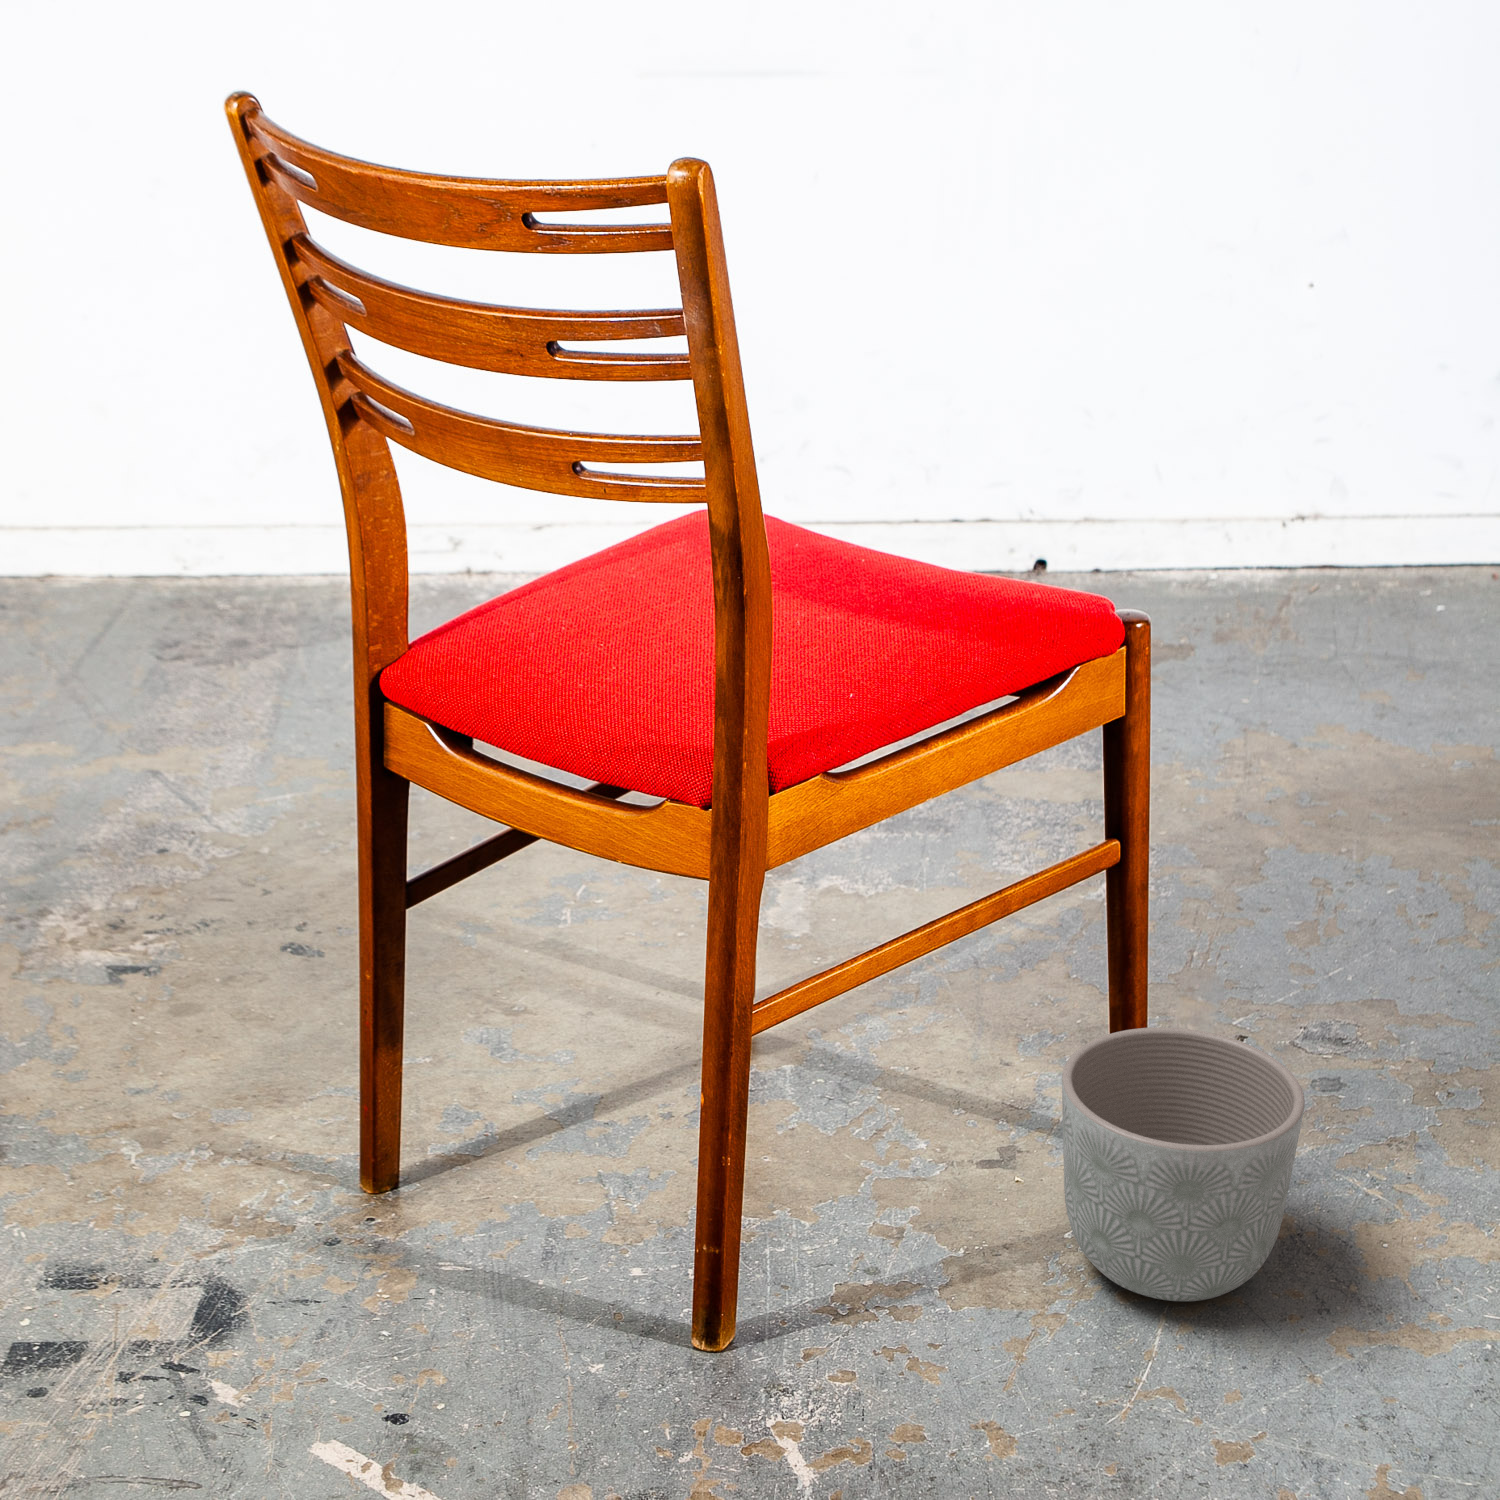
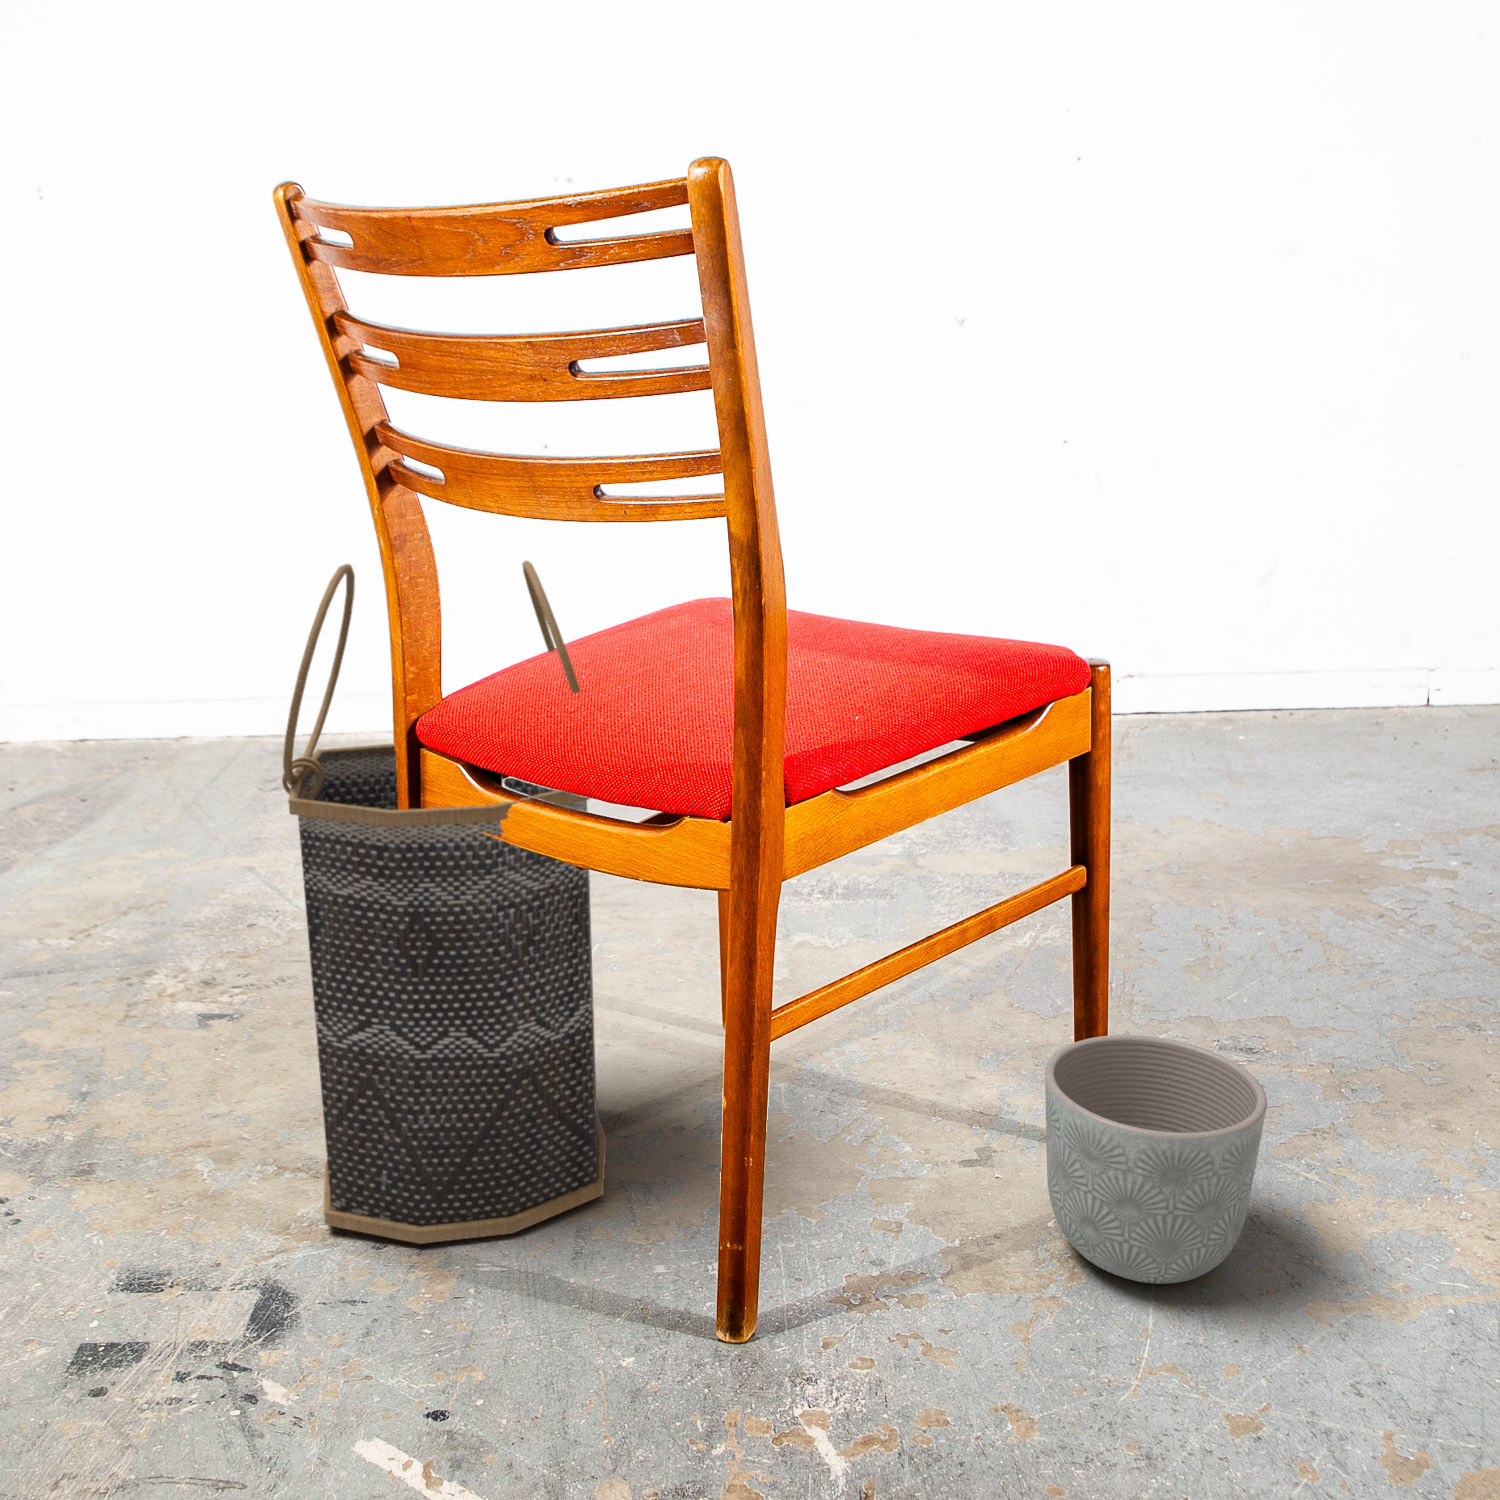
basket: none [205,482,579,1242] -> present [282,561,606,1244]

